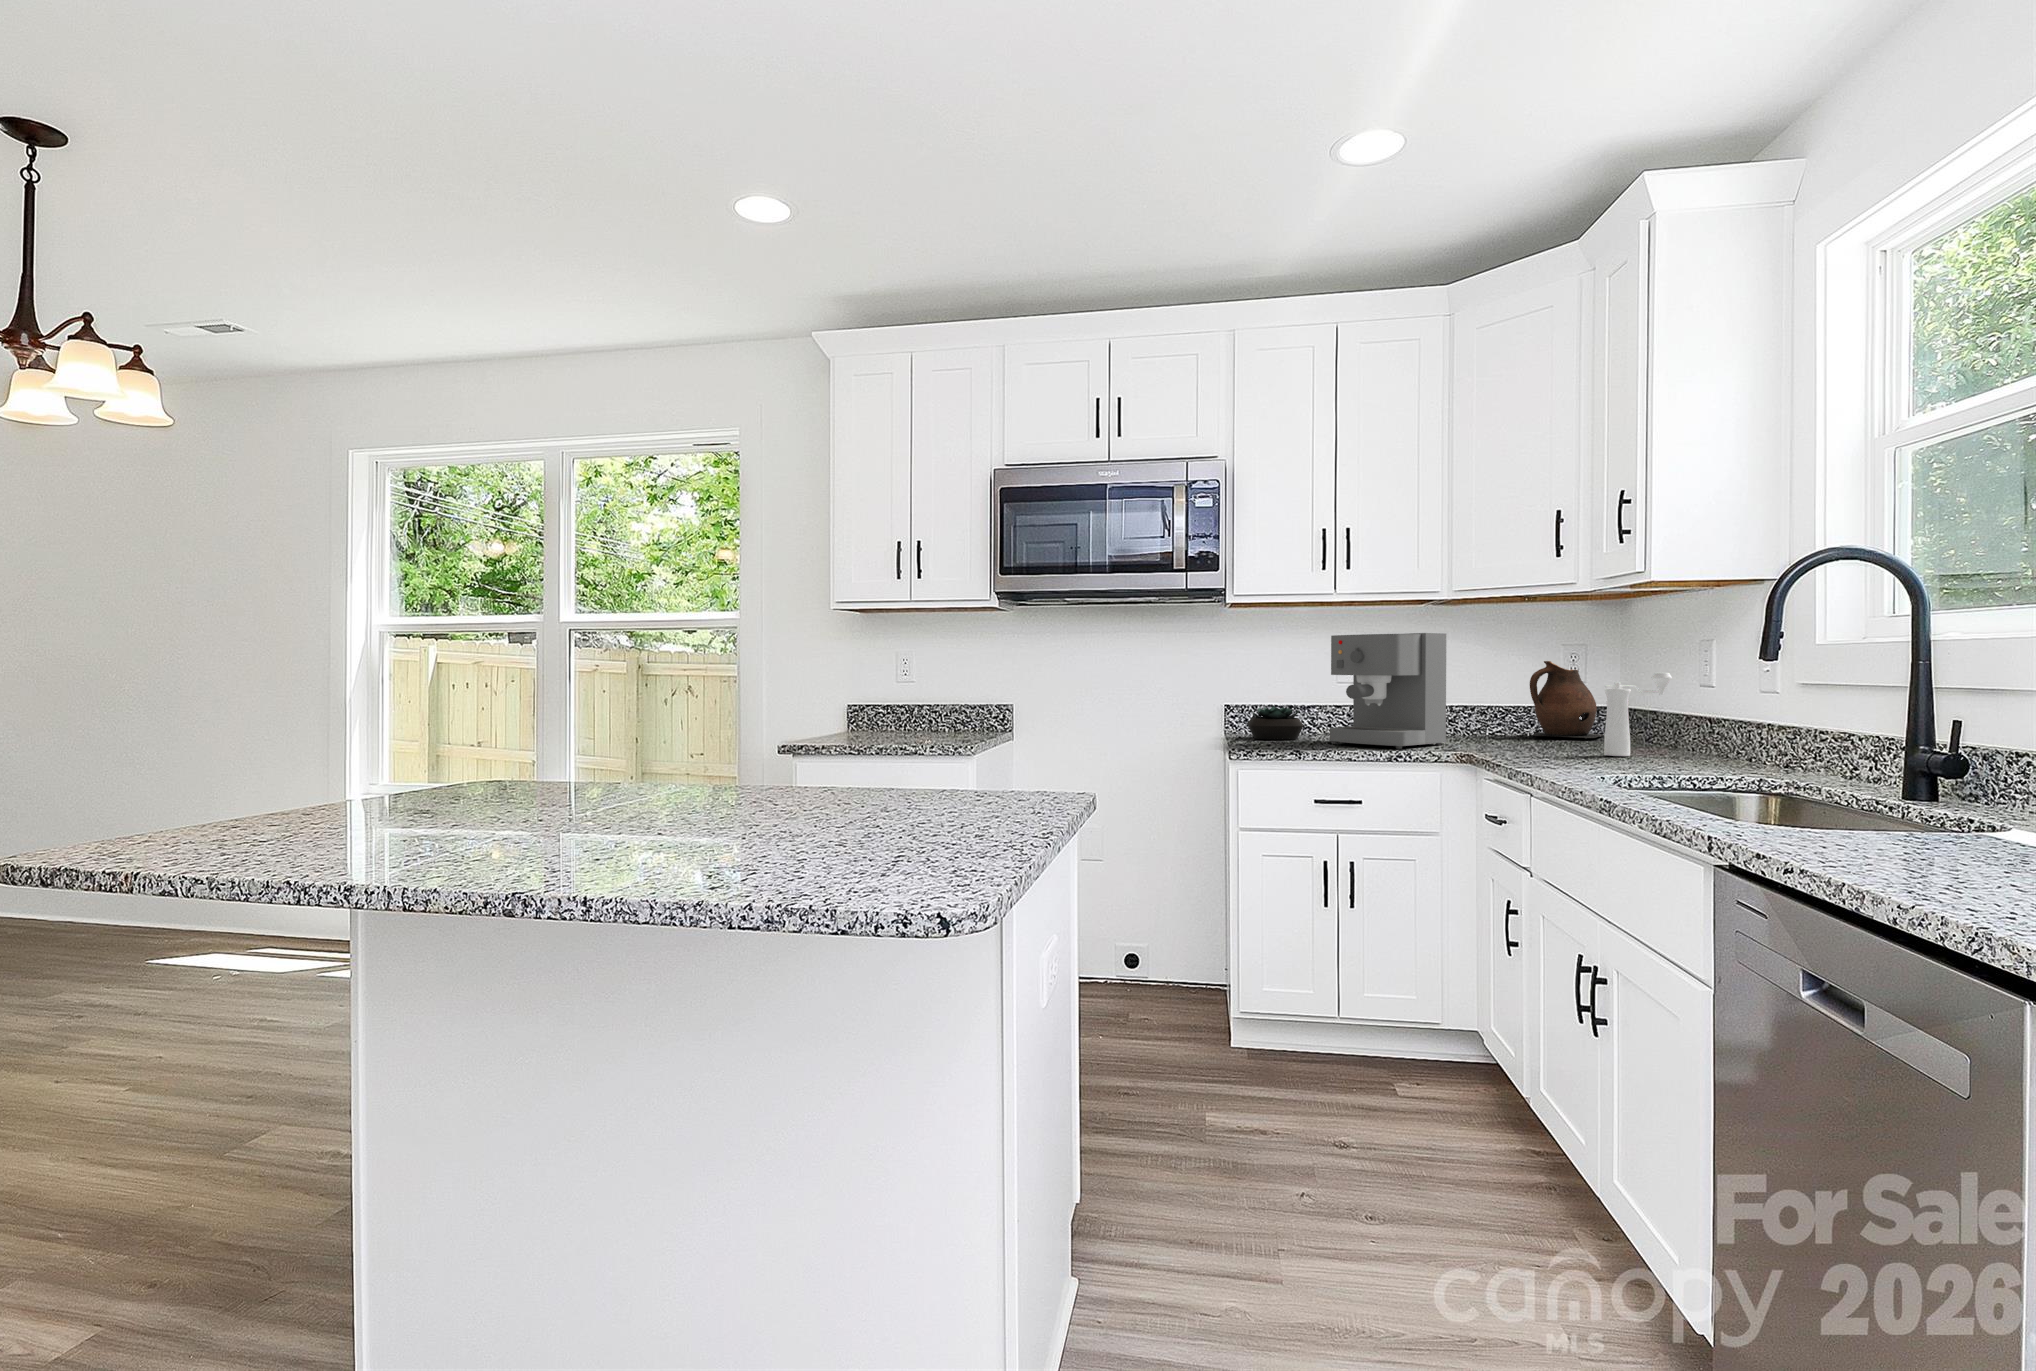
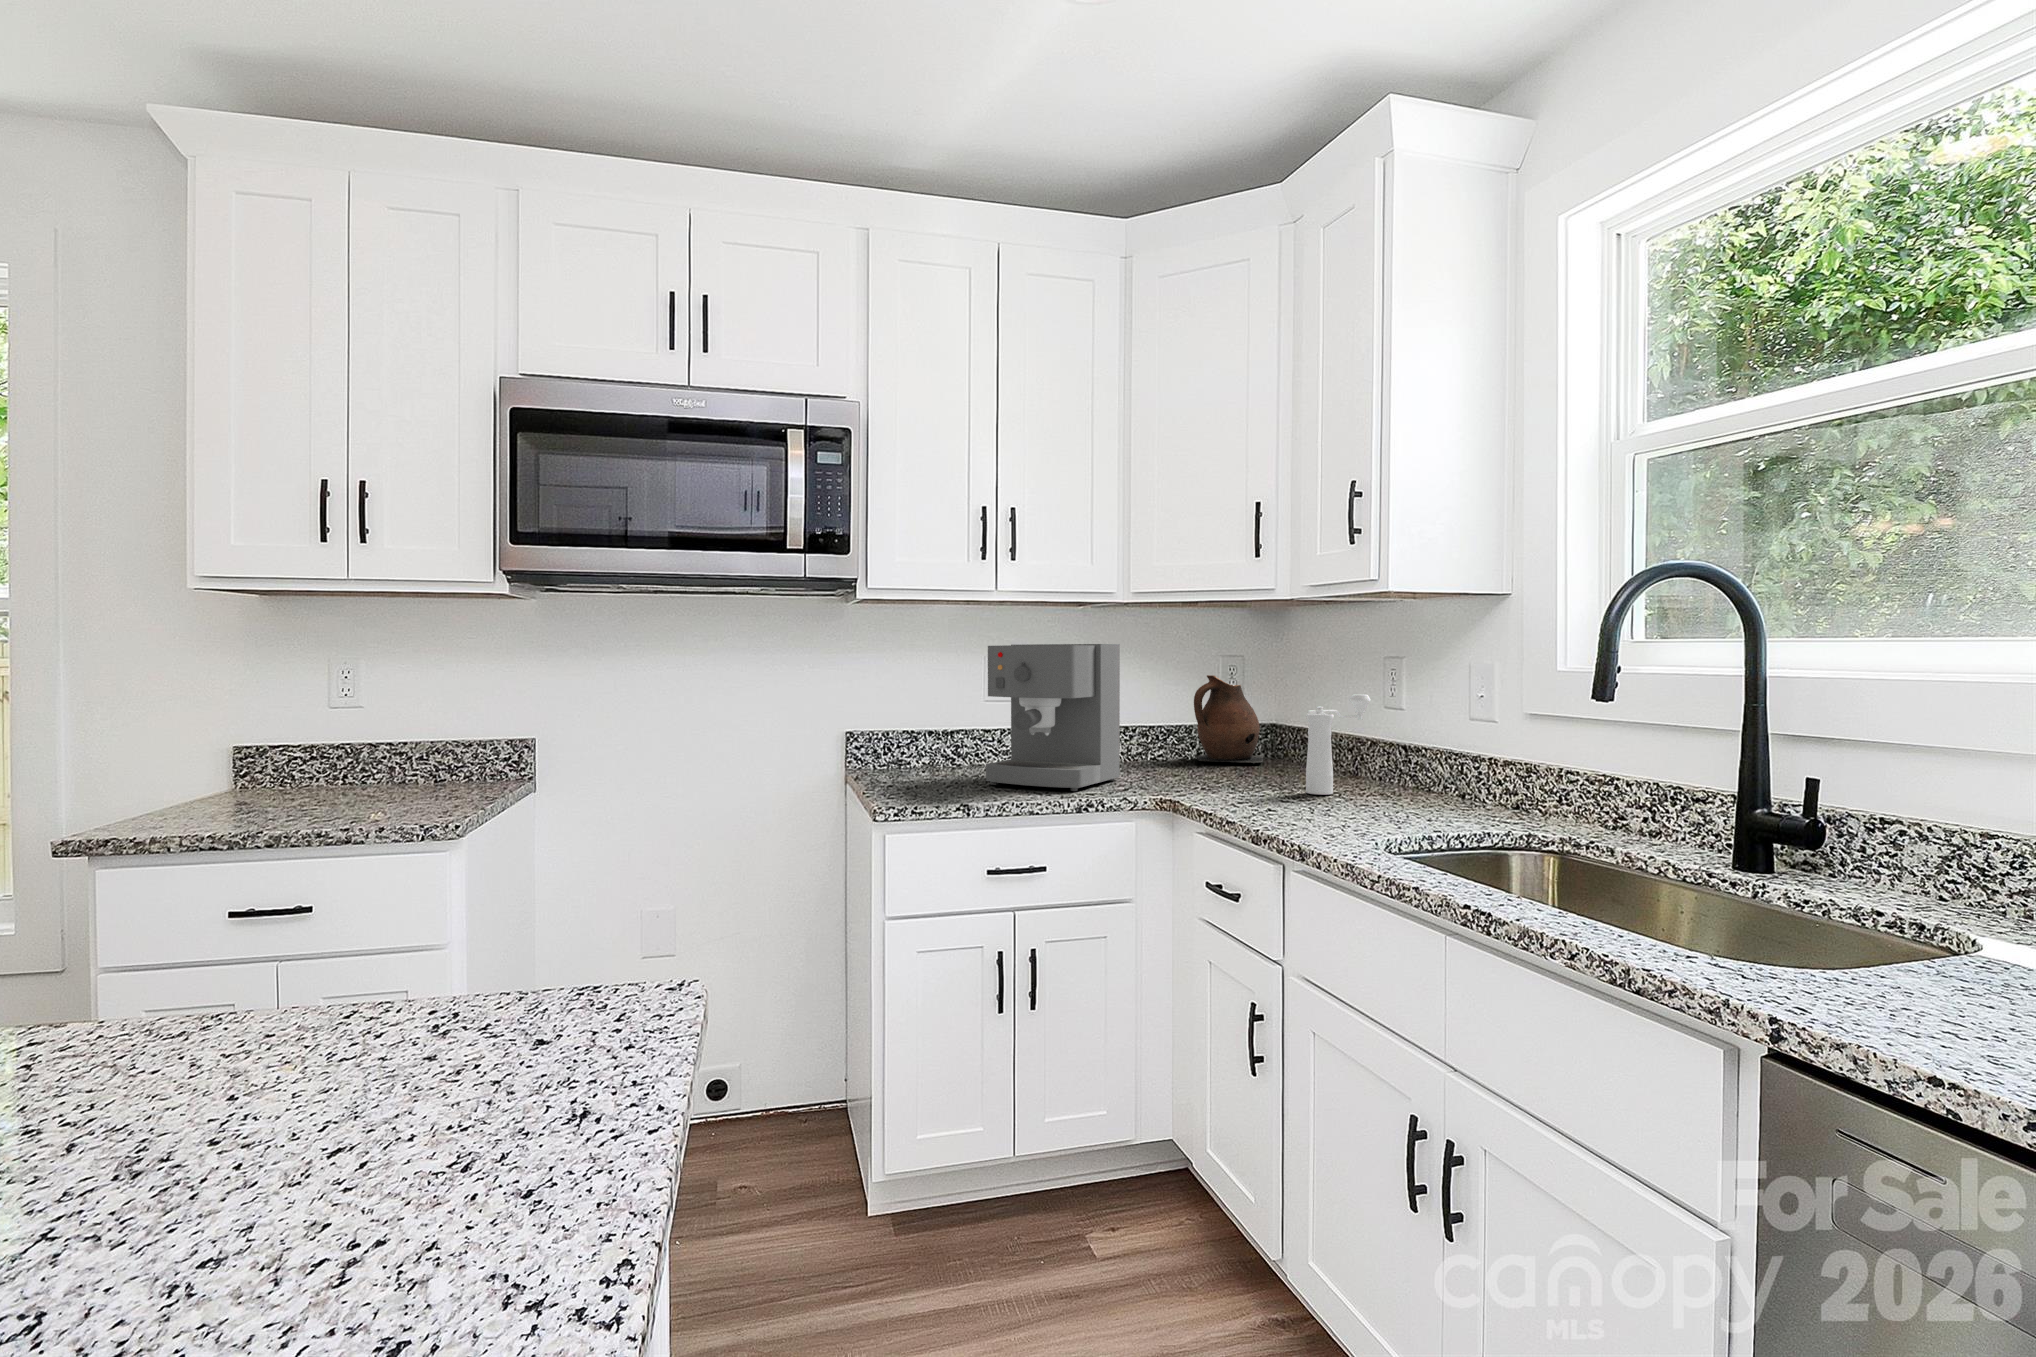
succulent plant: present [1247,706,1304,740] -> none [877,733,949,779]

